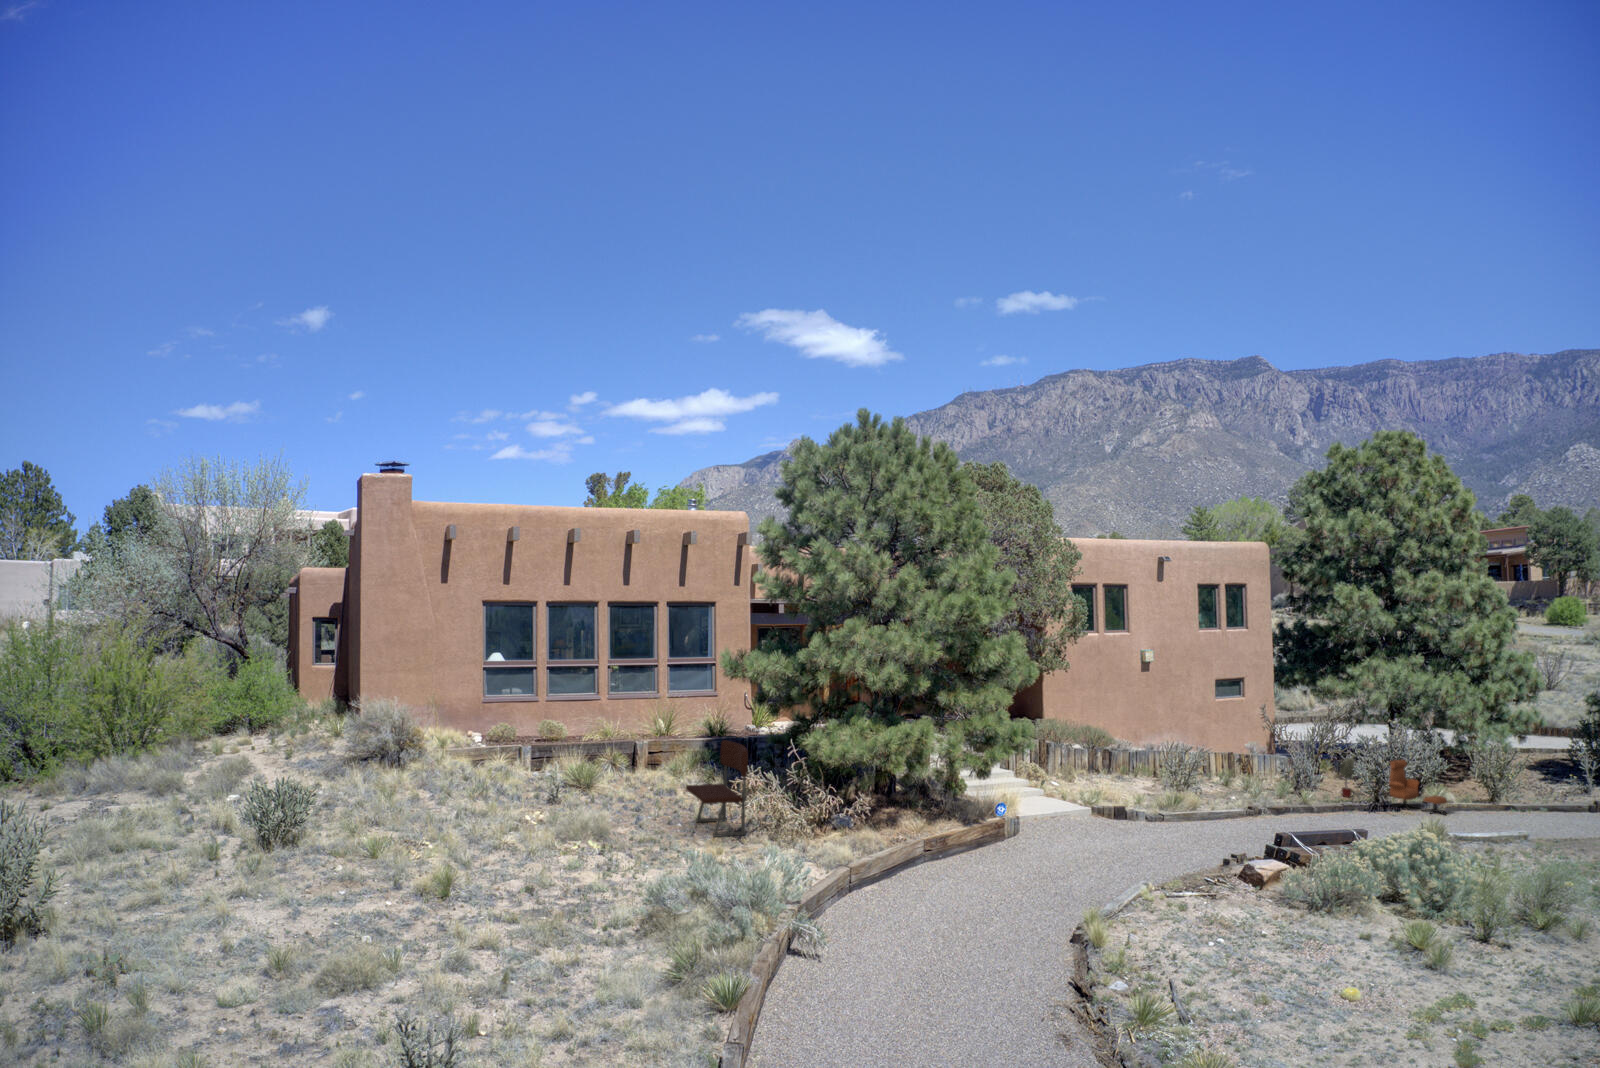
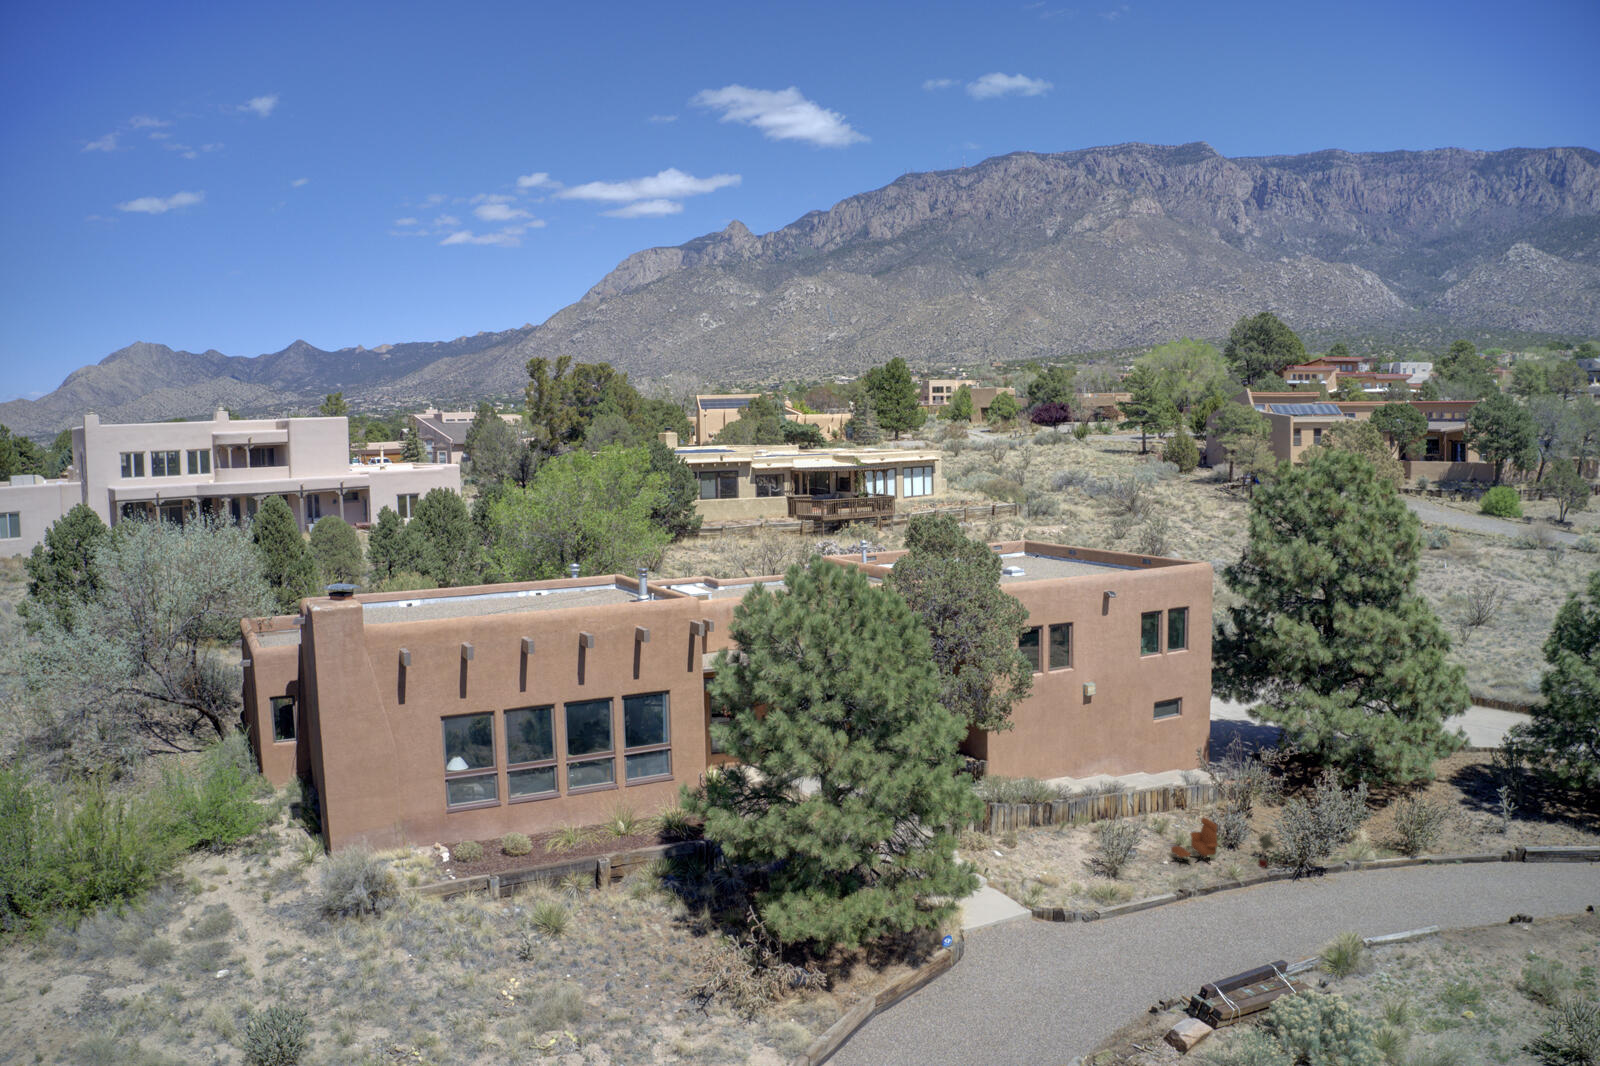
bench: present [686,740,748,837] -> none [655,898,714,1003]
lounge chair: present [1389,760,1447,815] -> present [1171,818,1218,864]

